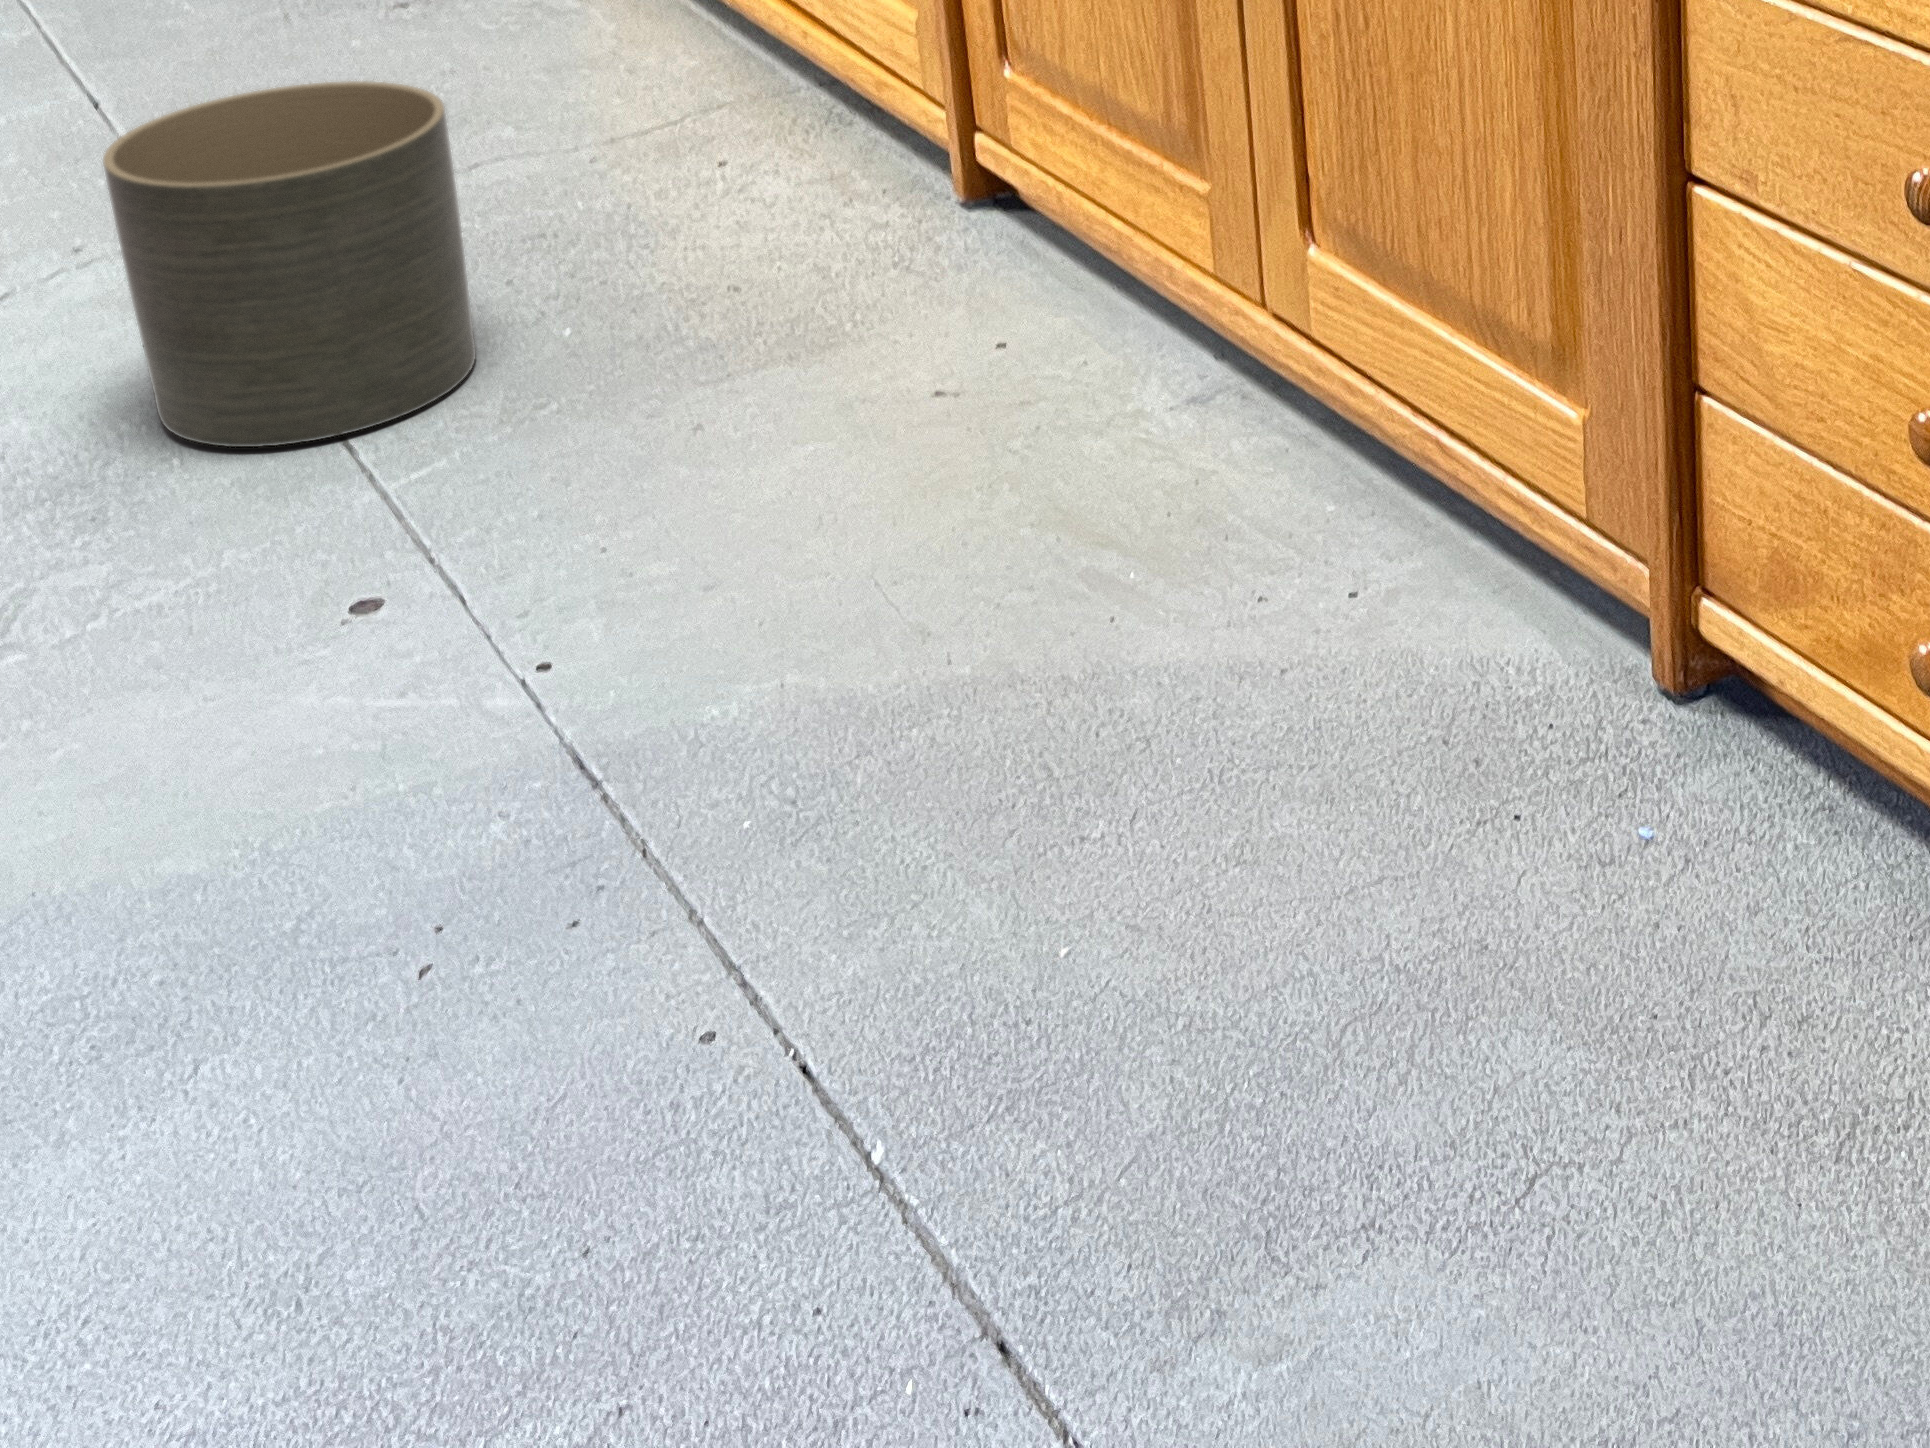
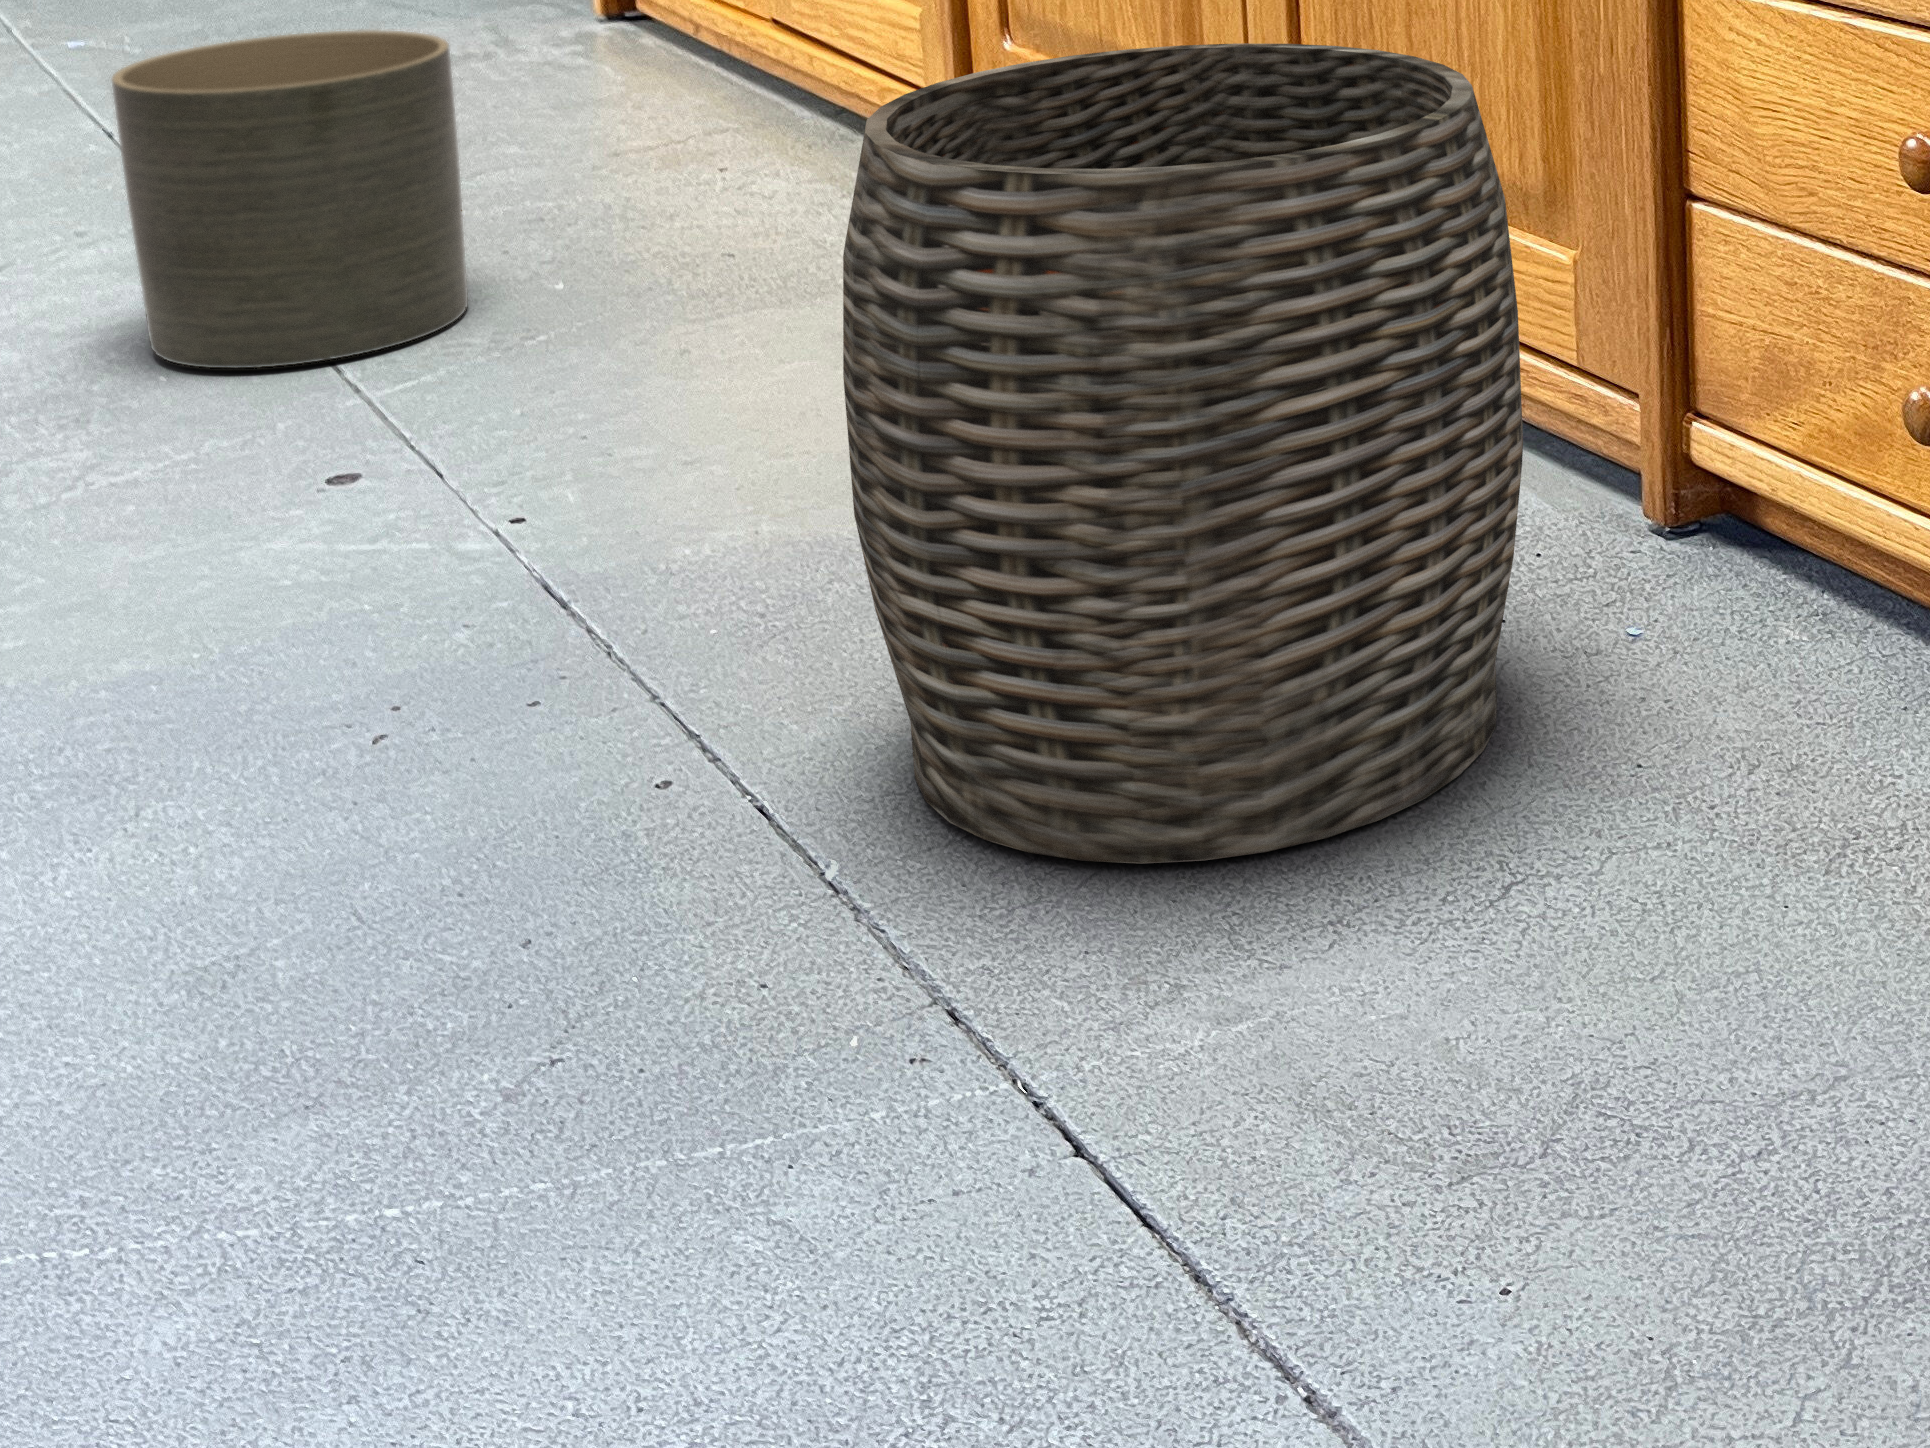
woven basket: none [867,275,1540,1147] -> present [843,43,1523,863]

